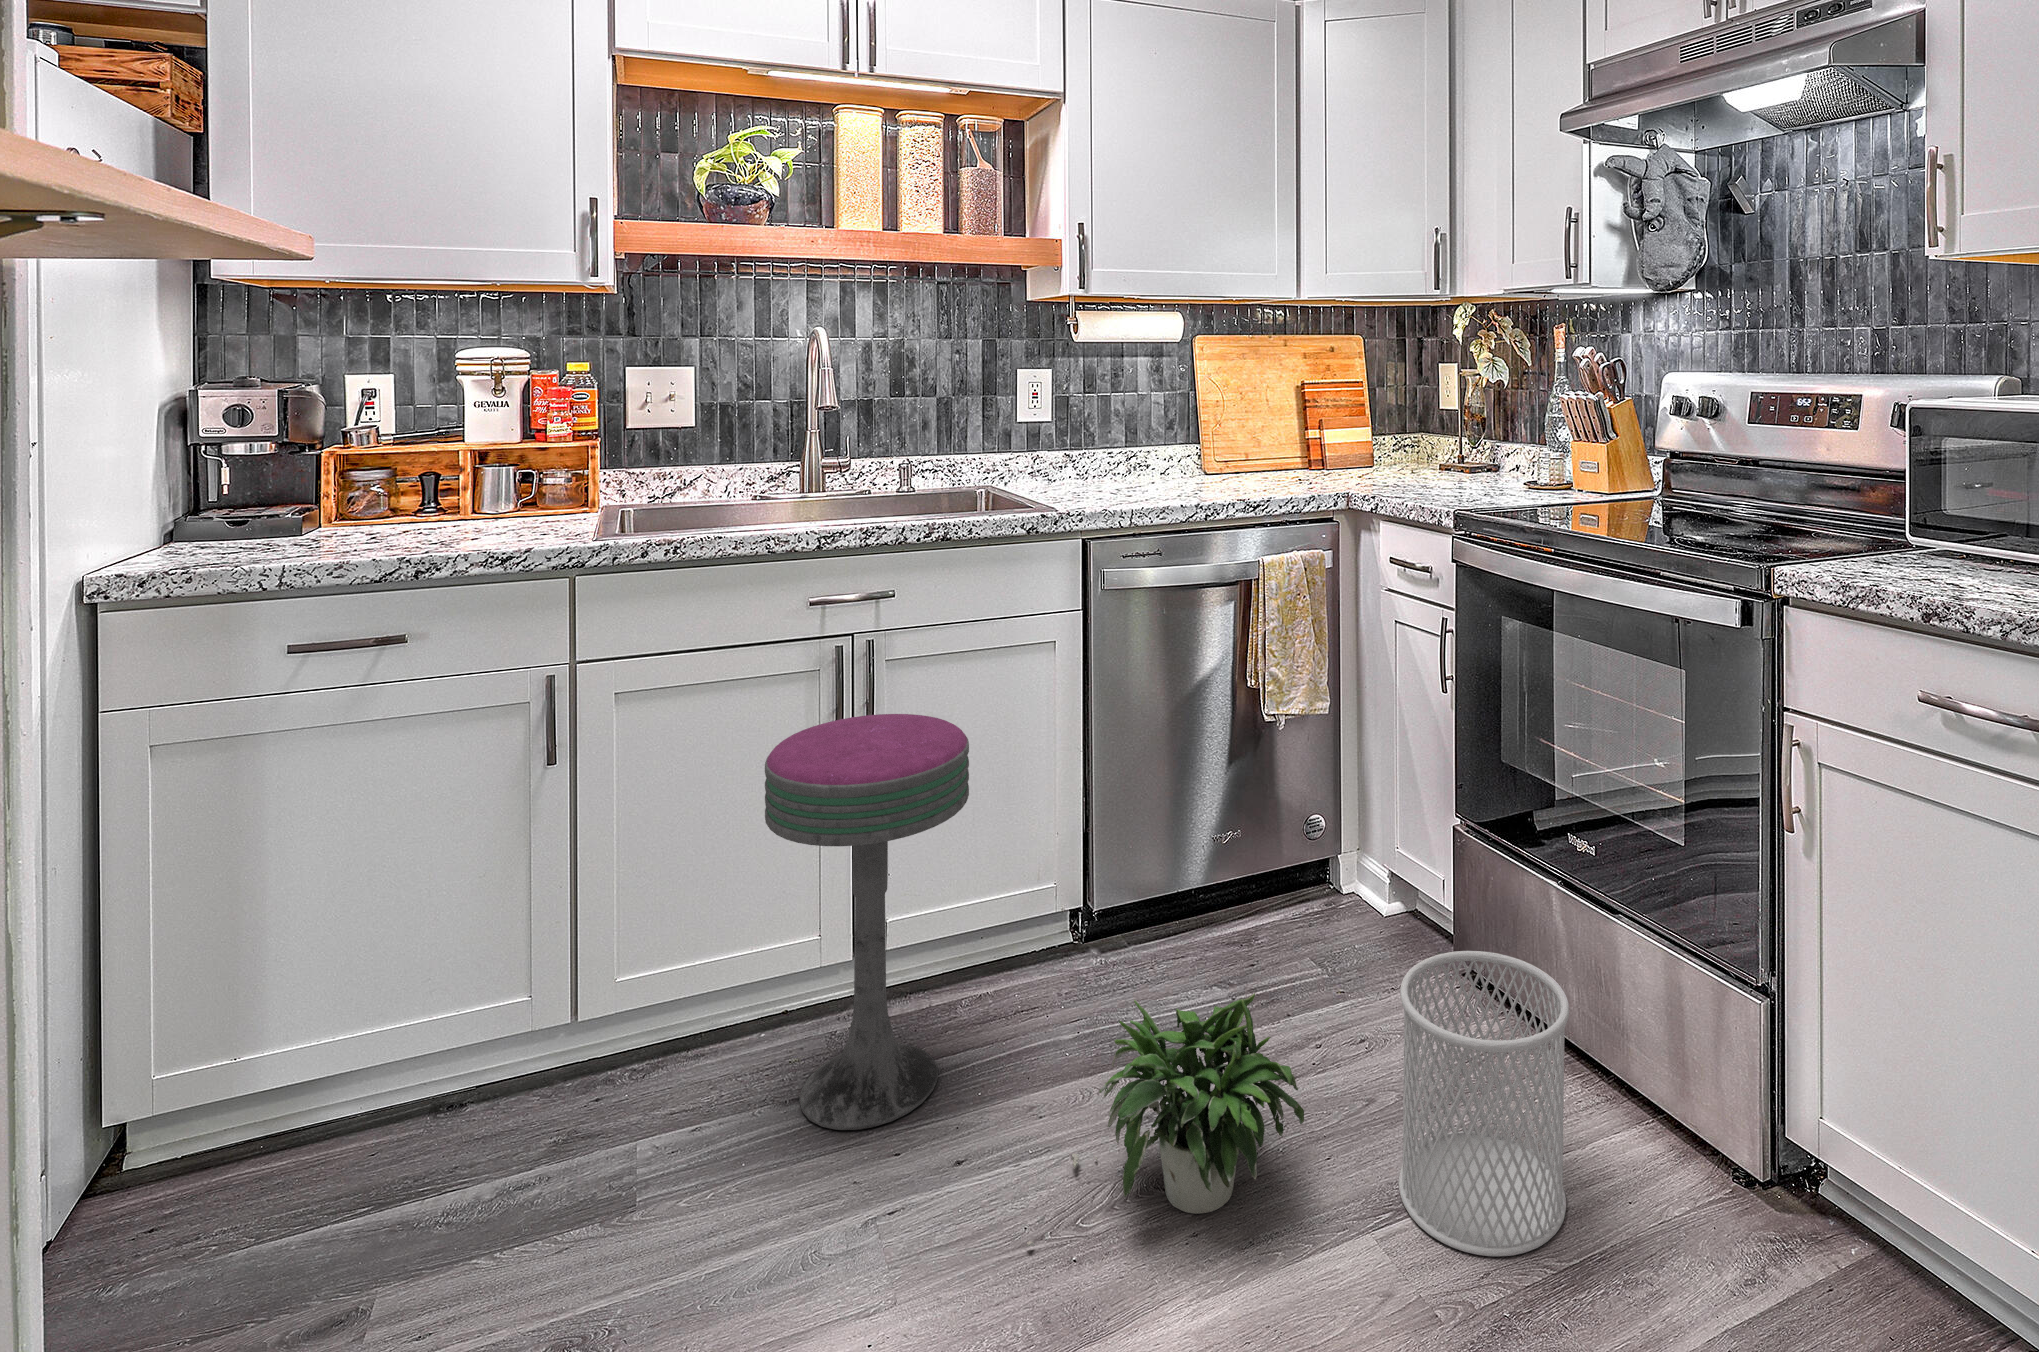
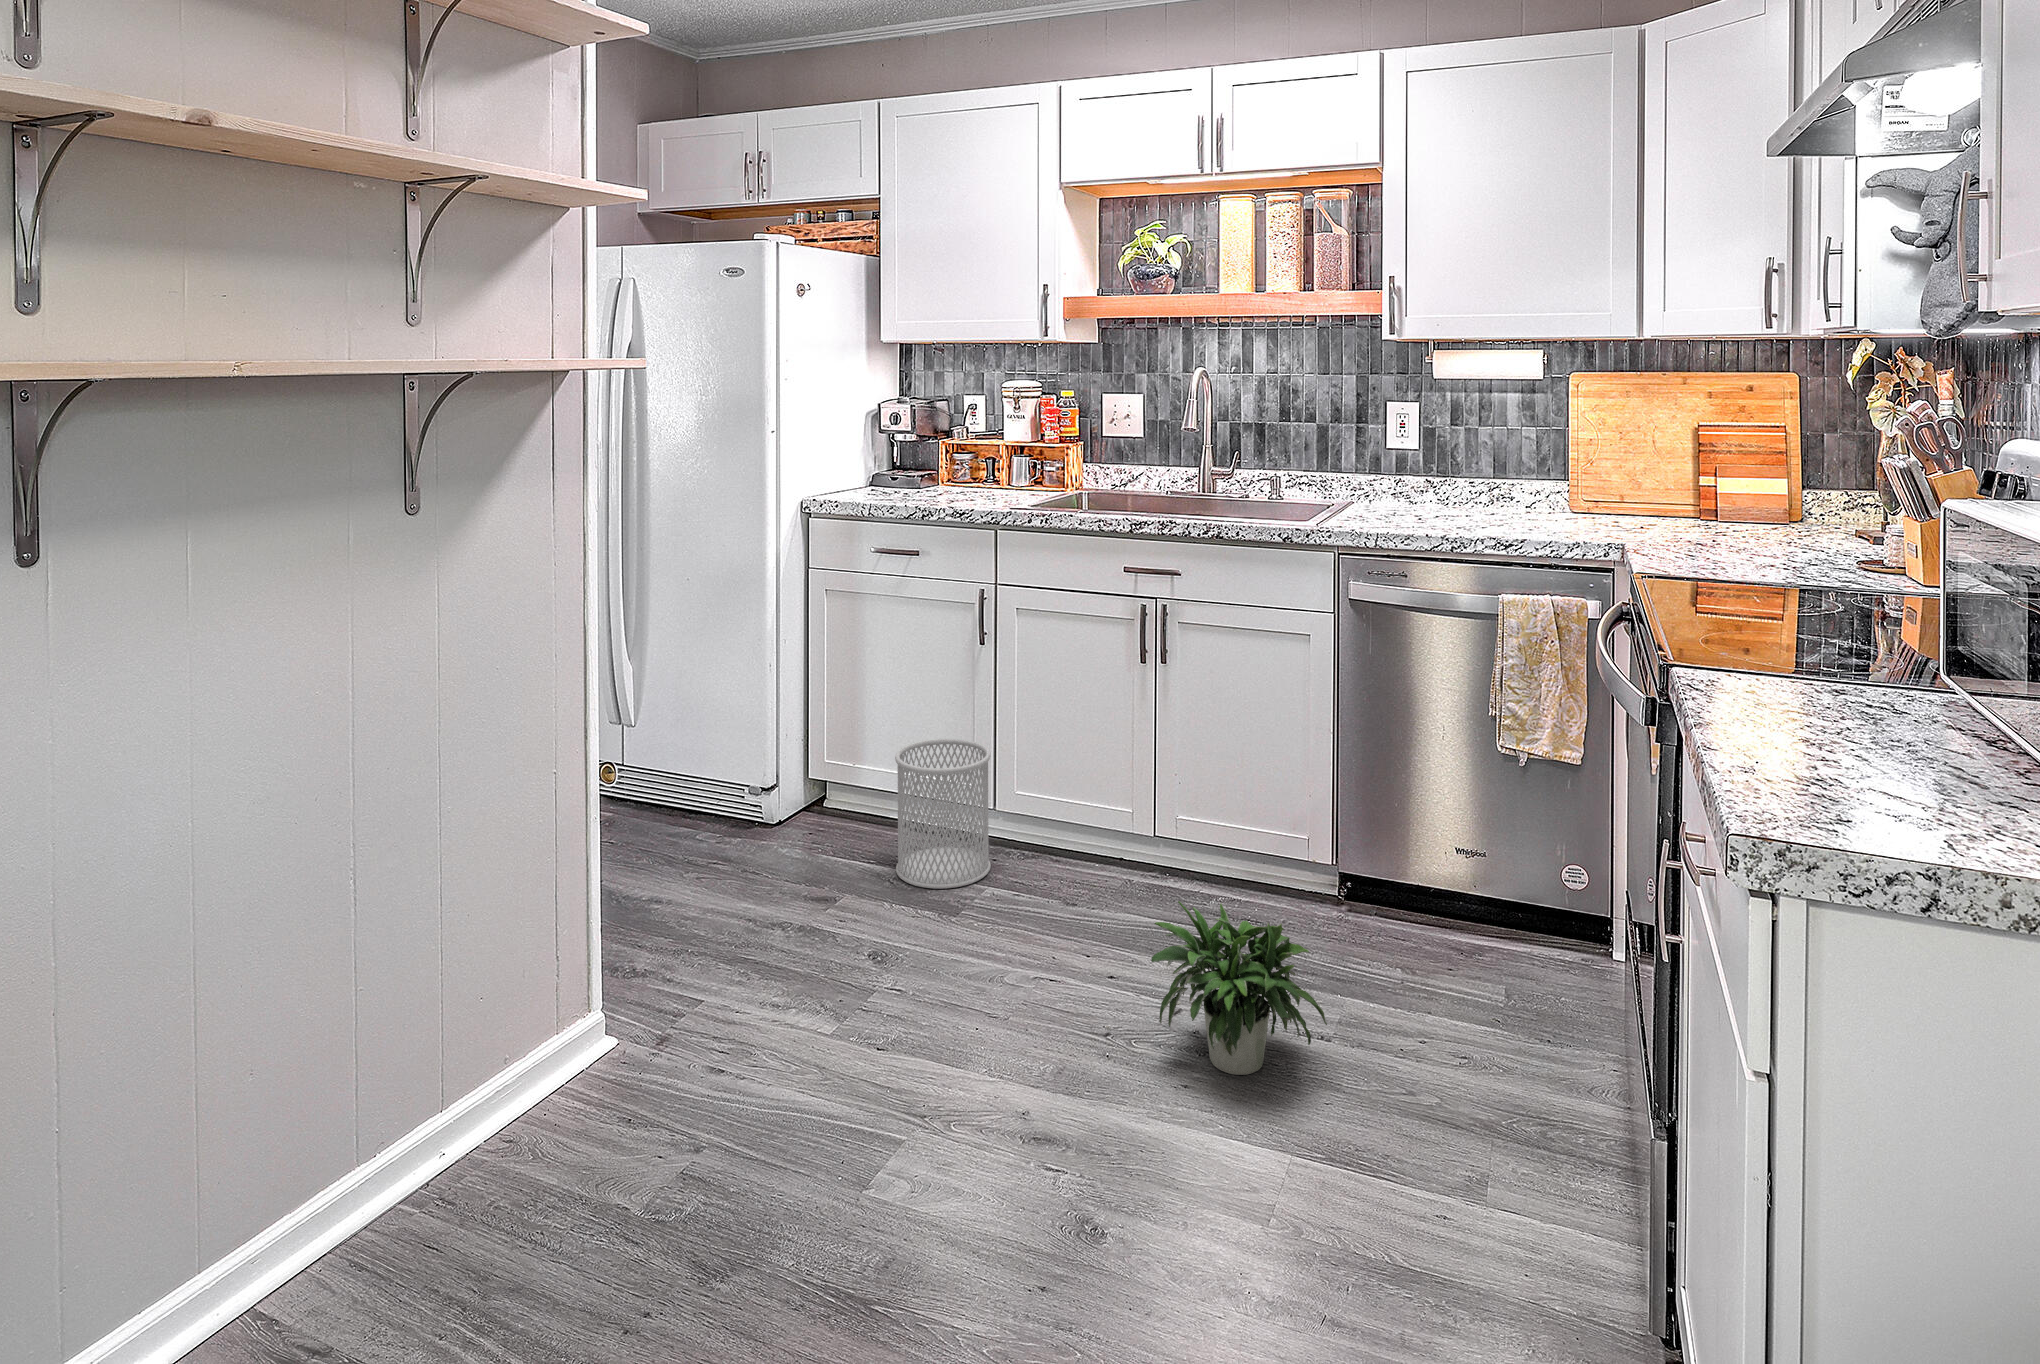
bar stool: present [765,714,969,1130] -> none [1044,655,1181,939]
wastebasket: present [1399,951,1569,1256] -> present [895,739,991,889]

